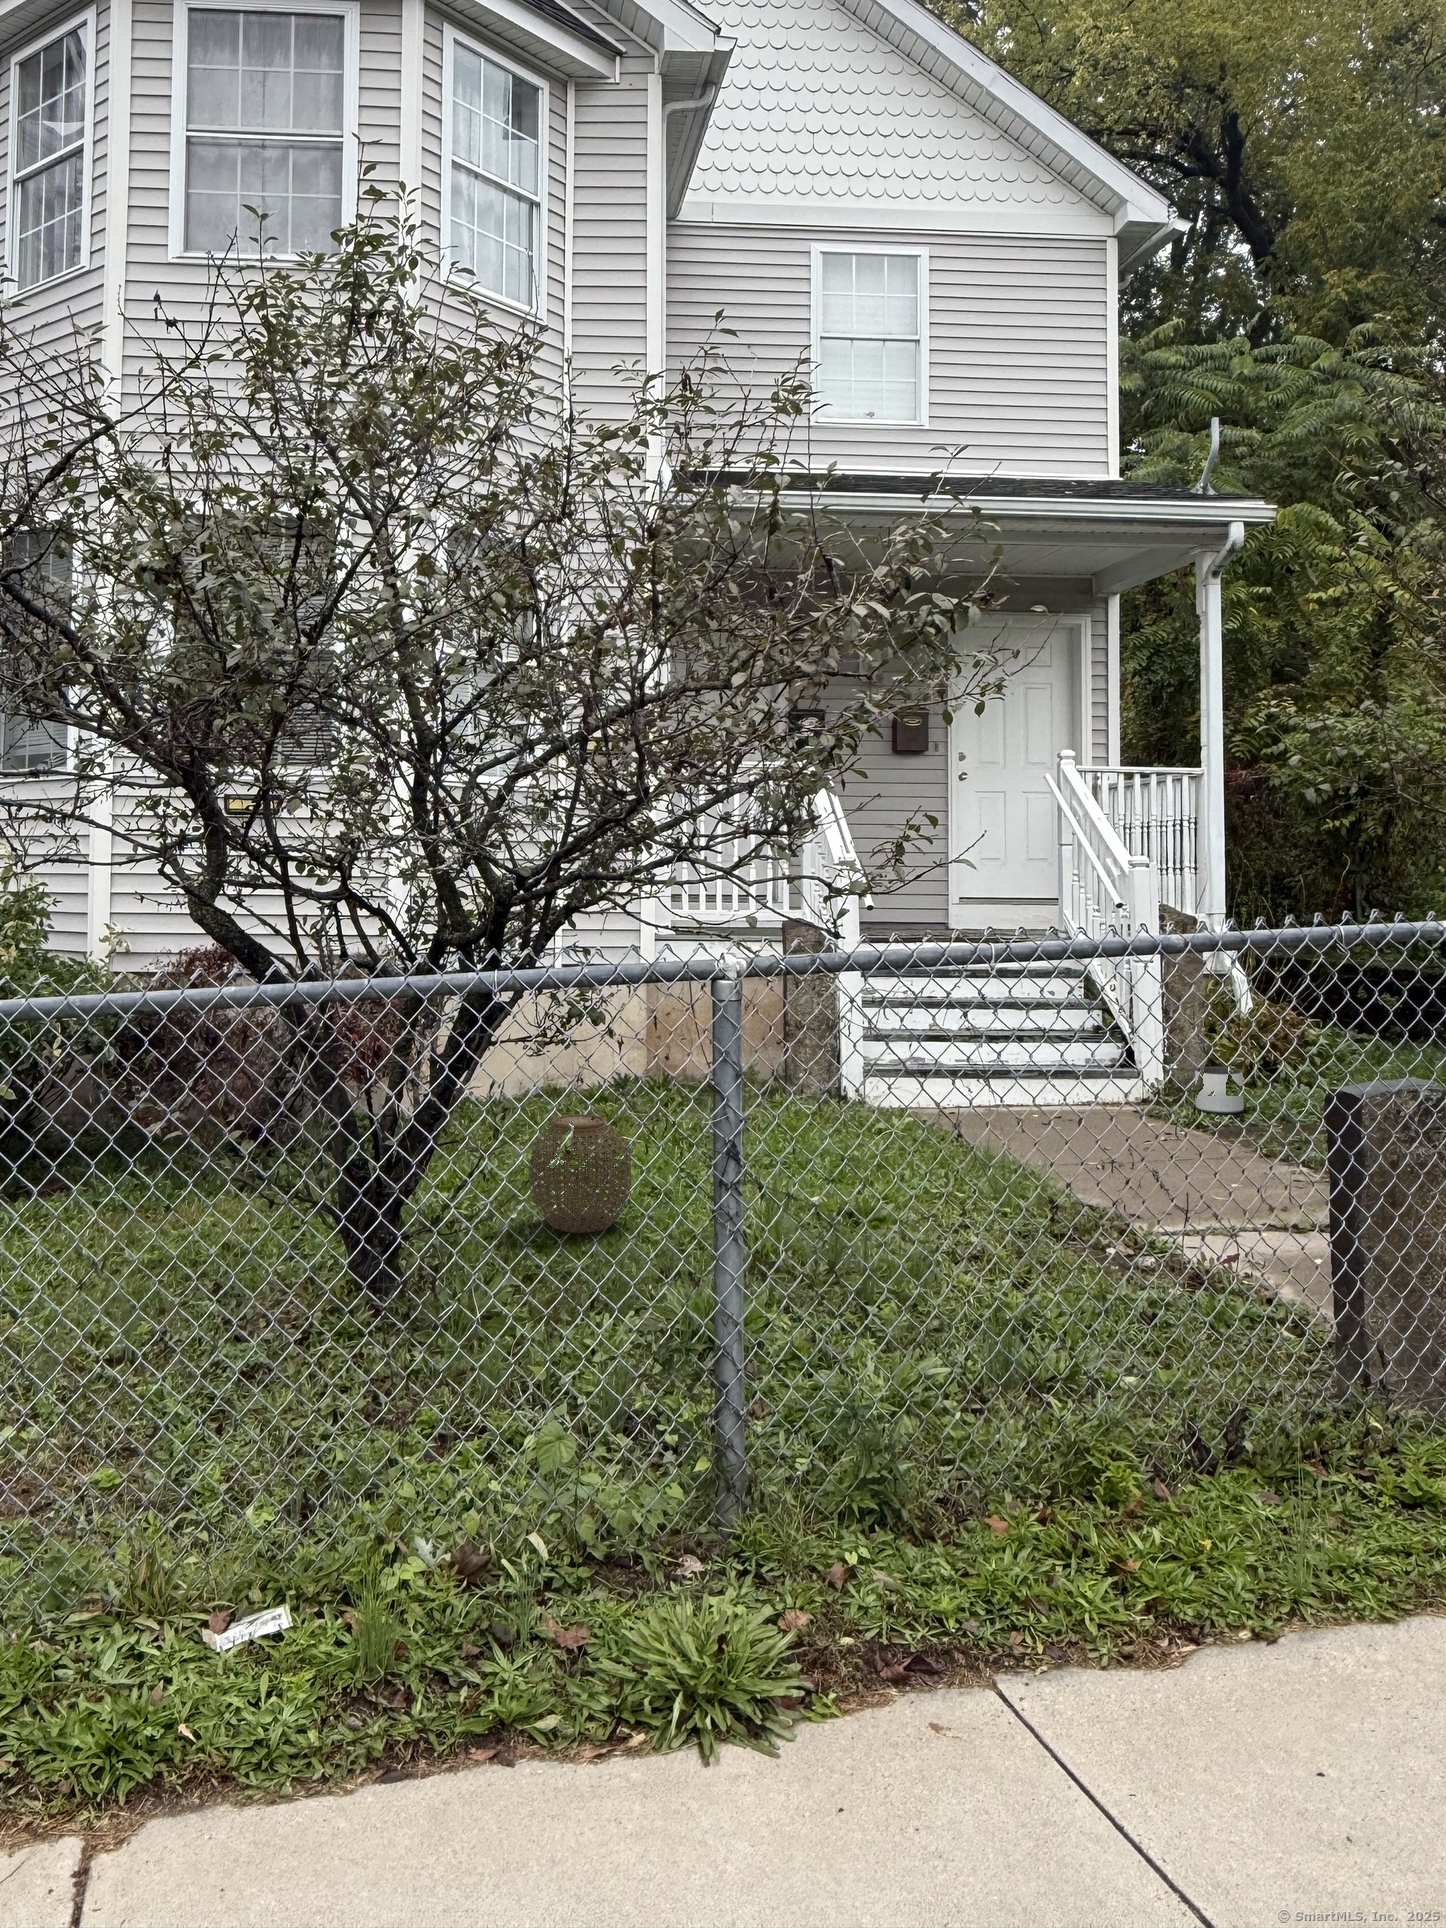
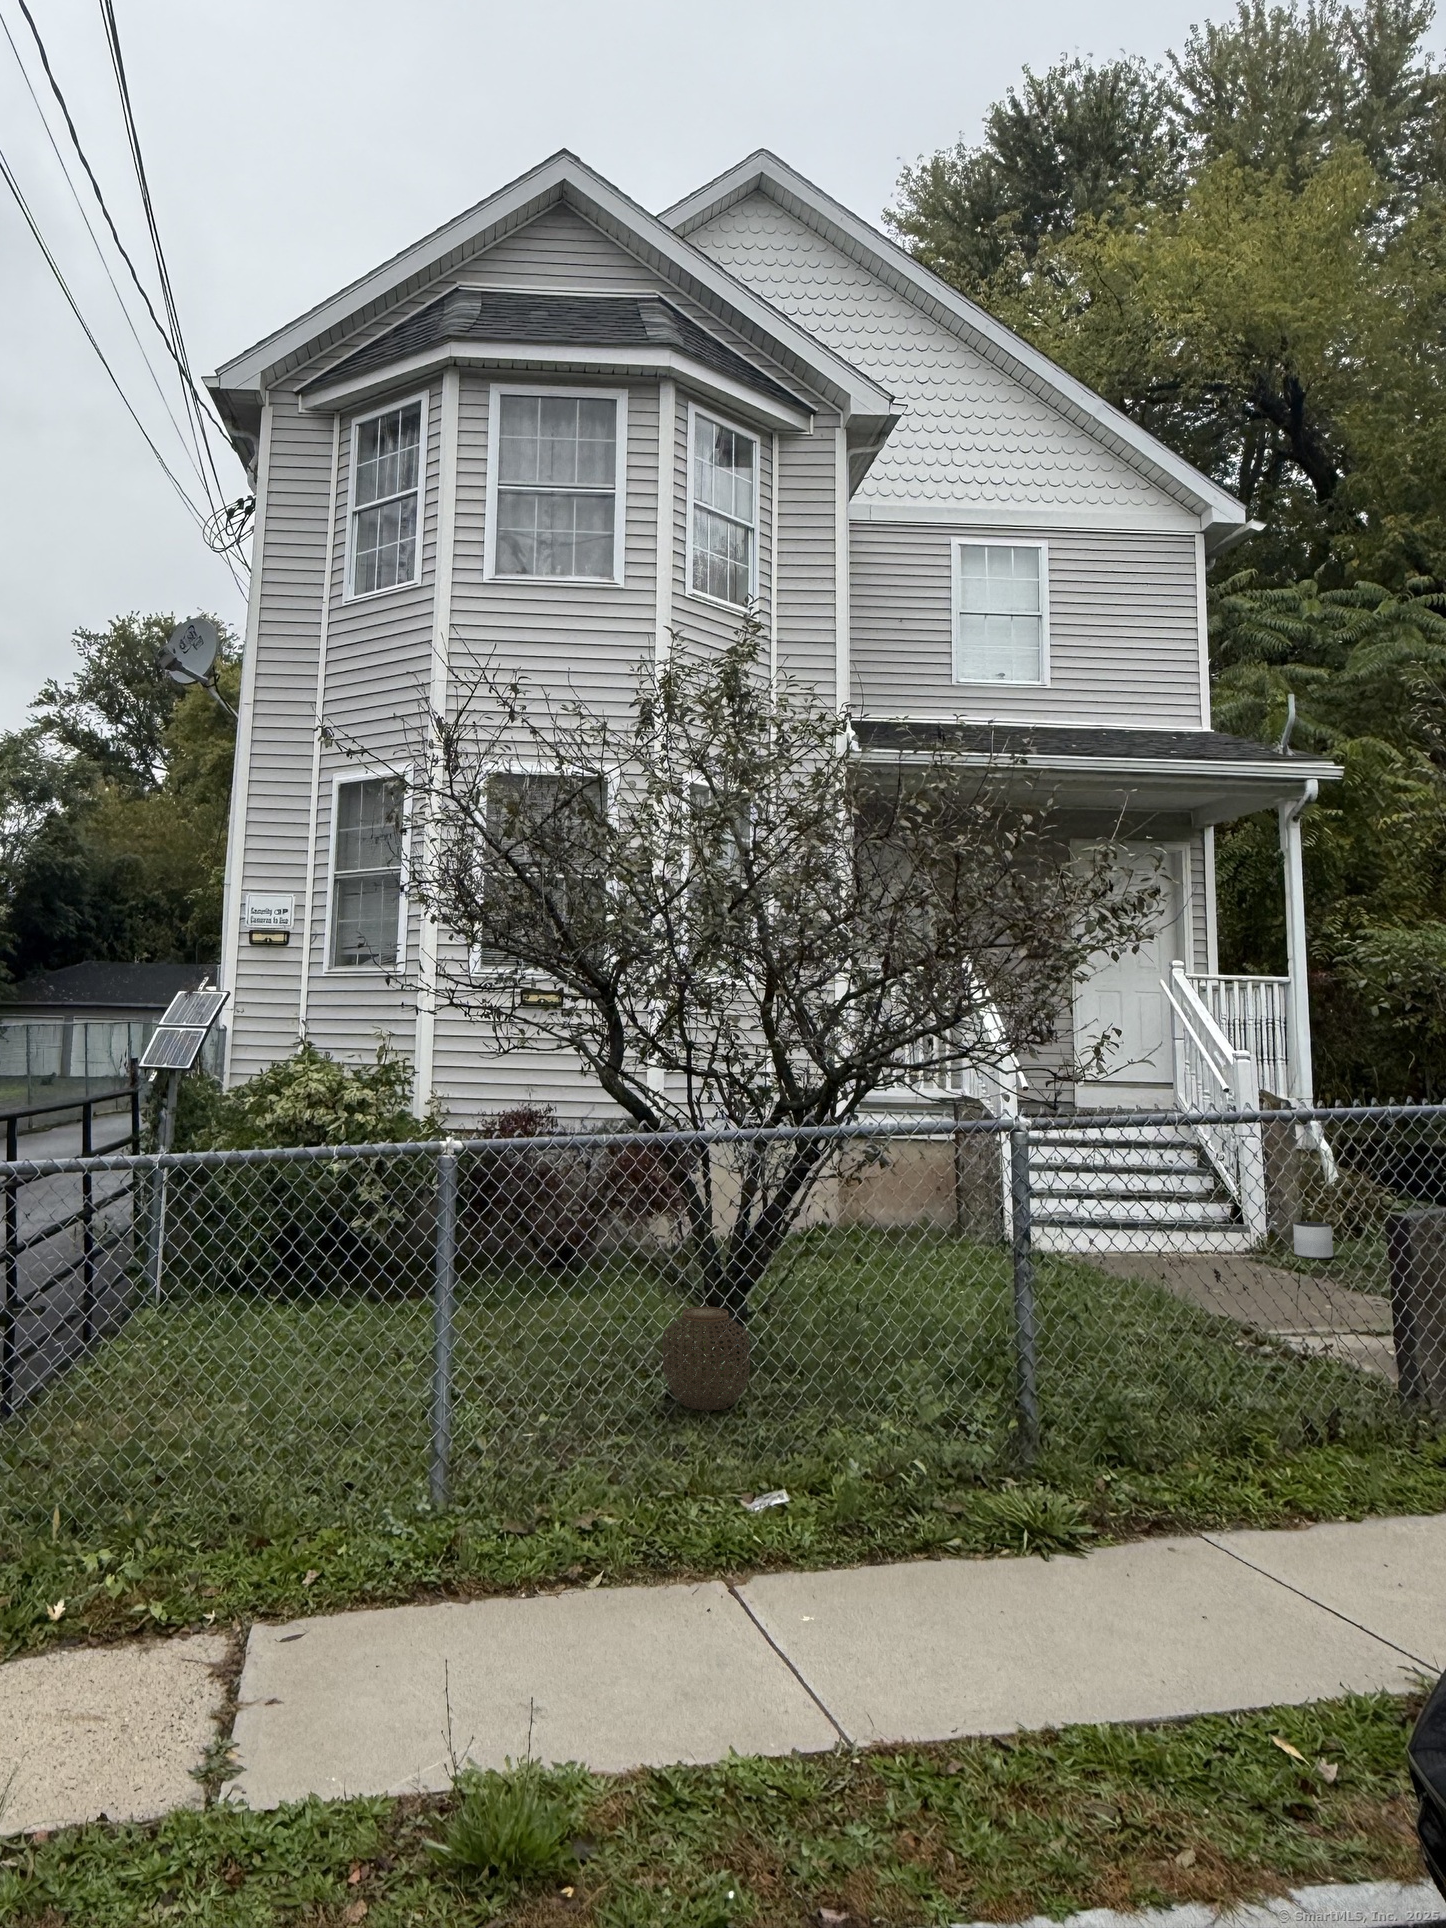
woven basket: present [528,1114,631,1233] -> present [663,1307,750,1410]

